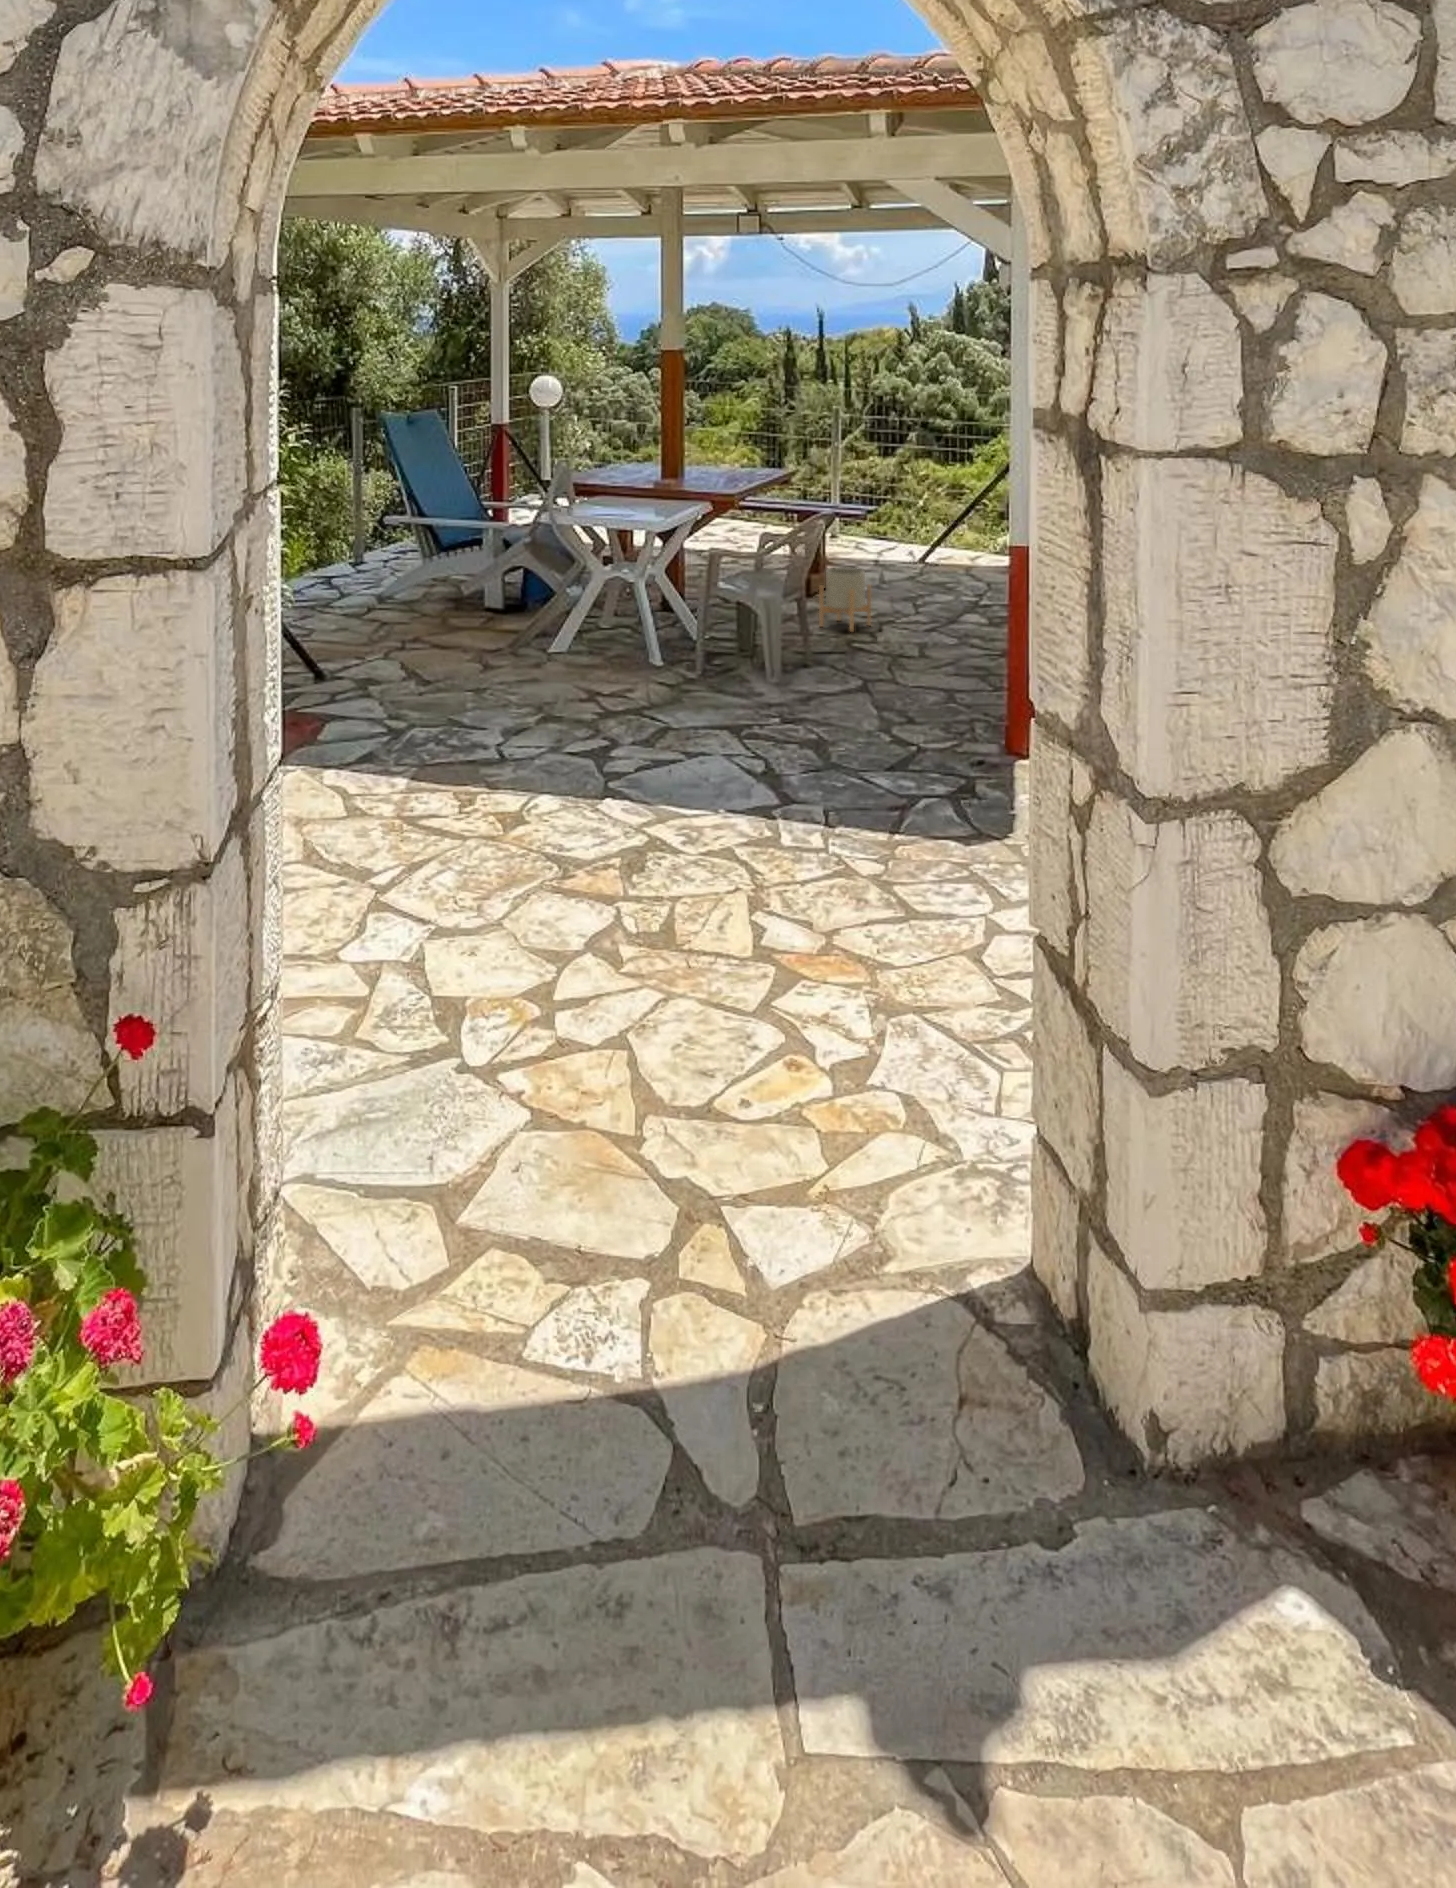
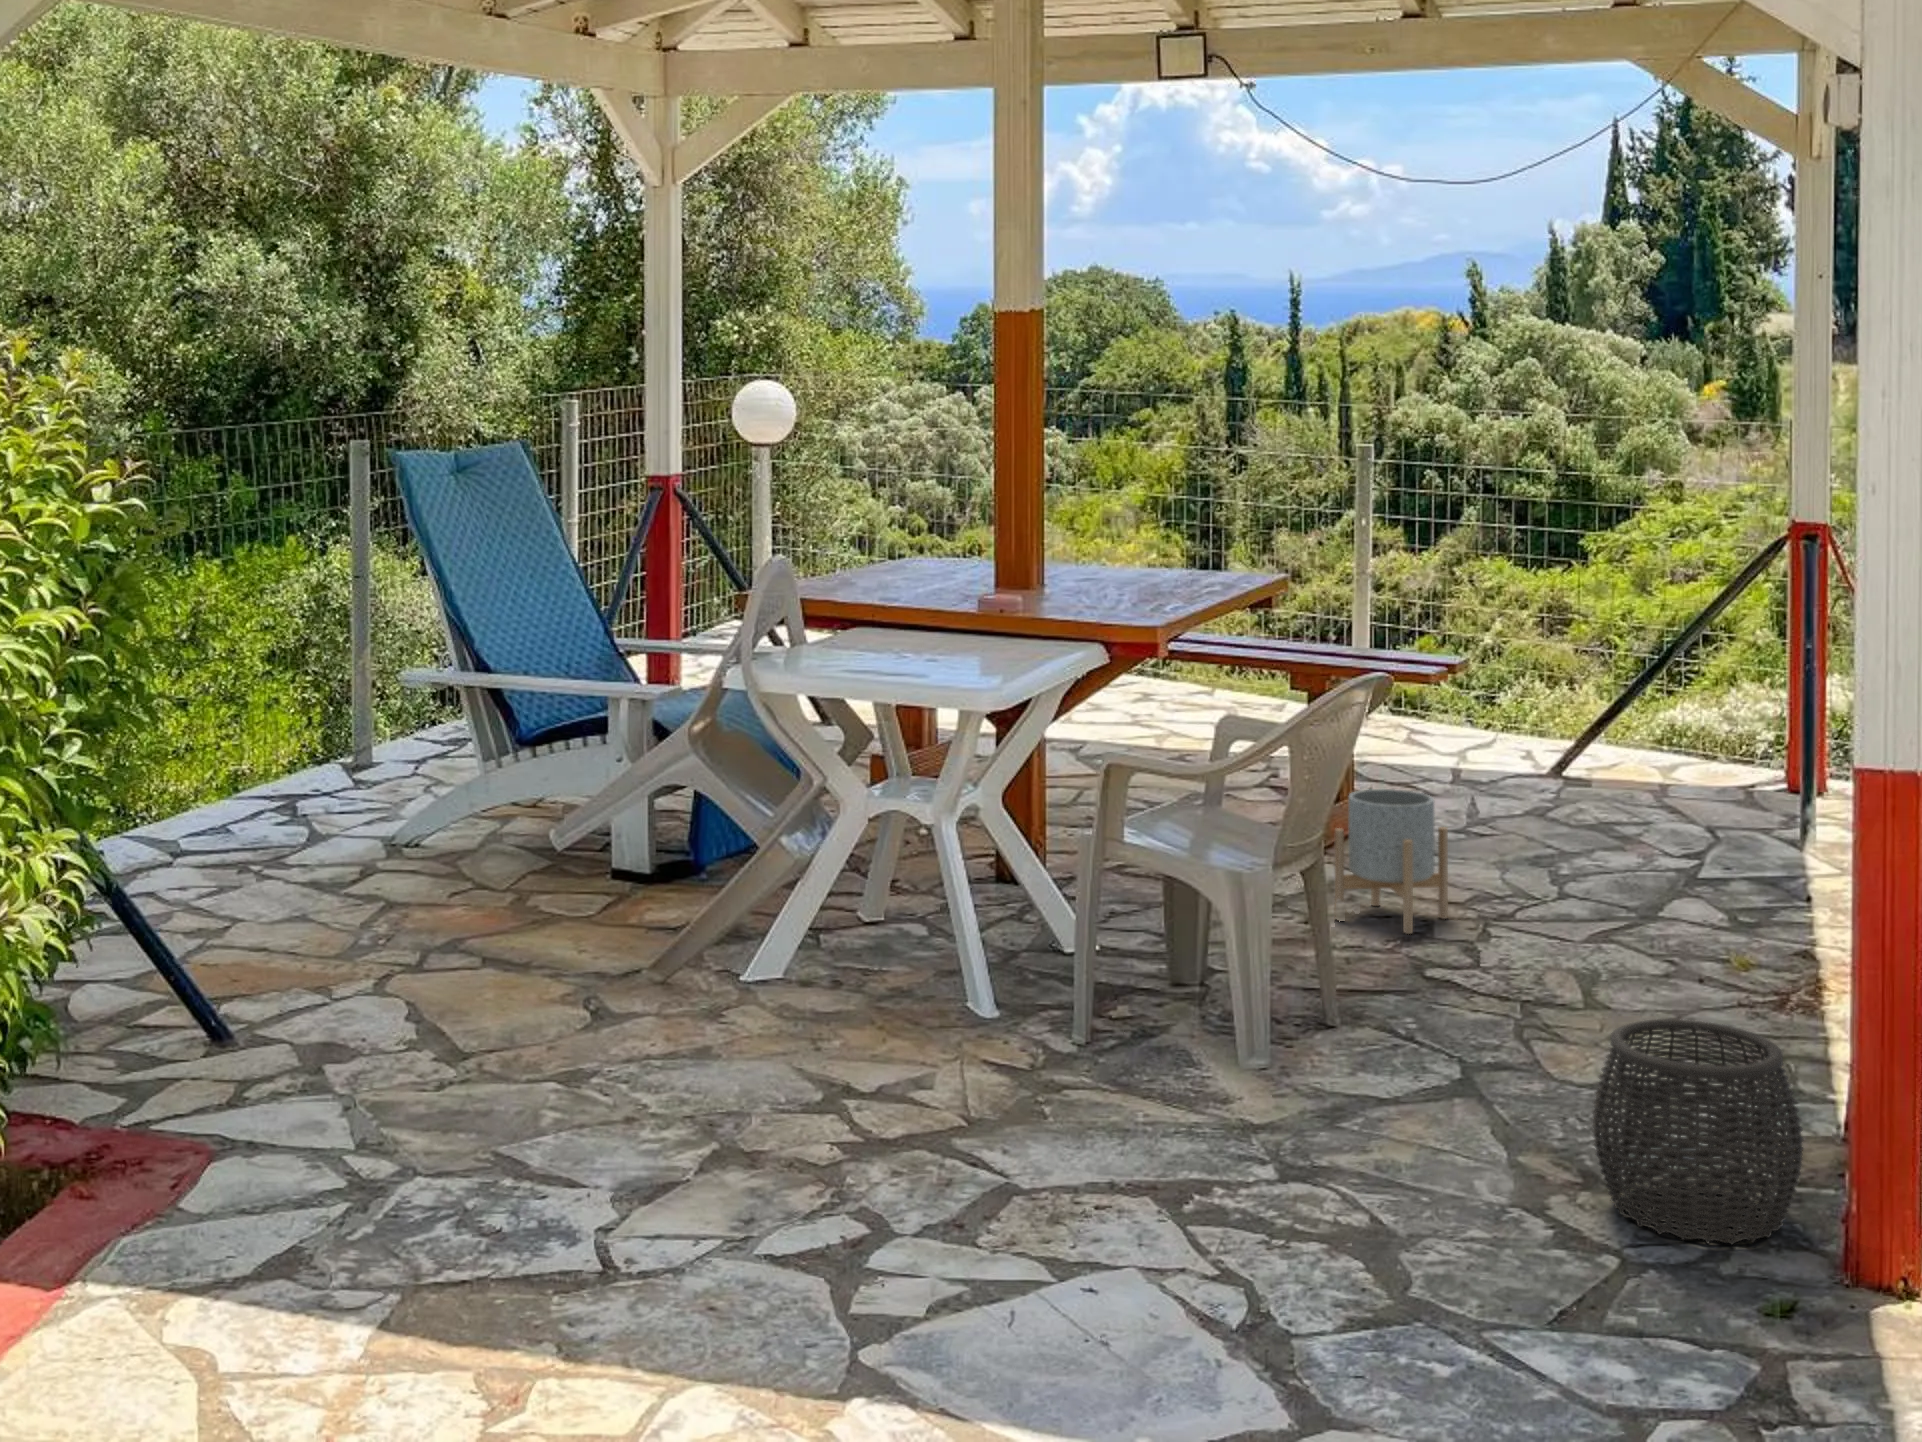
woven basket: none [911,655,996,743] -> present [1592,1019,1804,1244]

